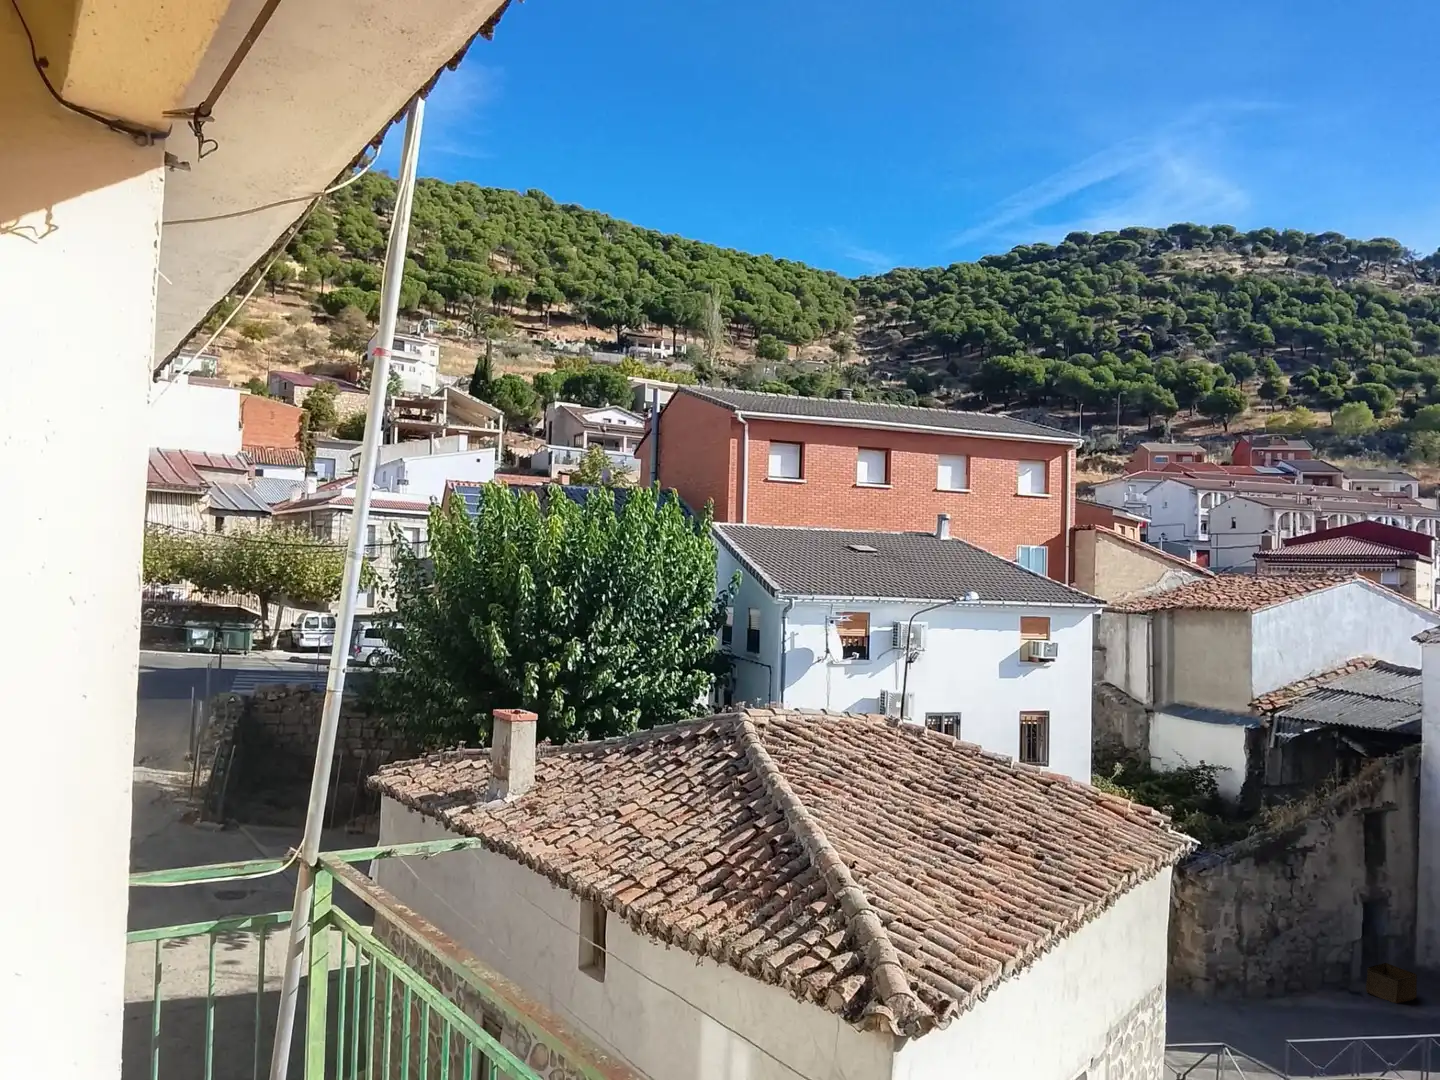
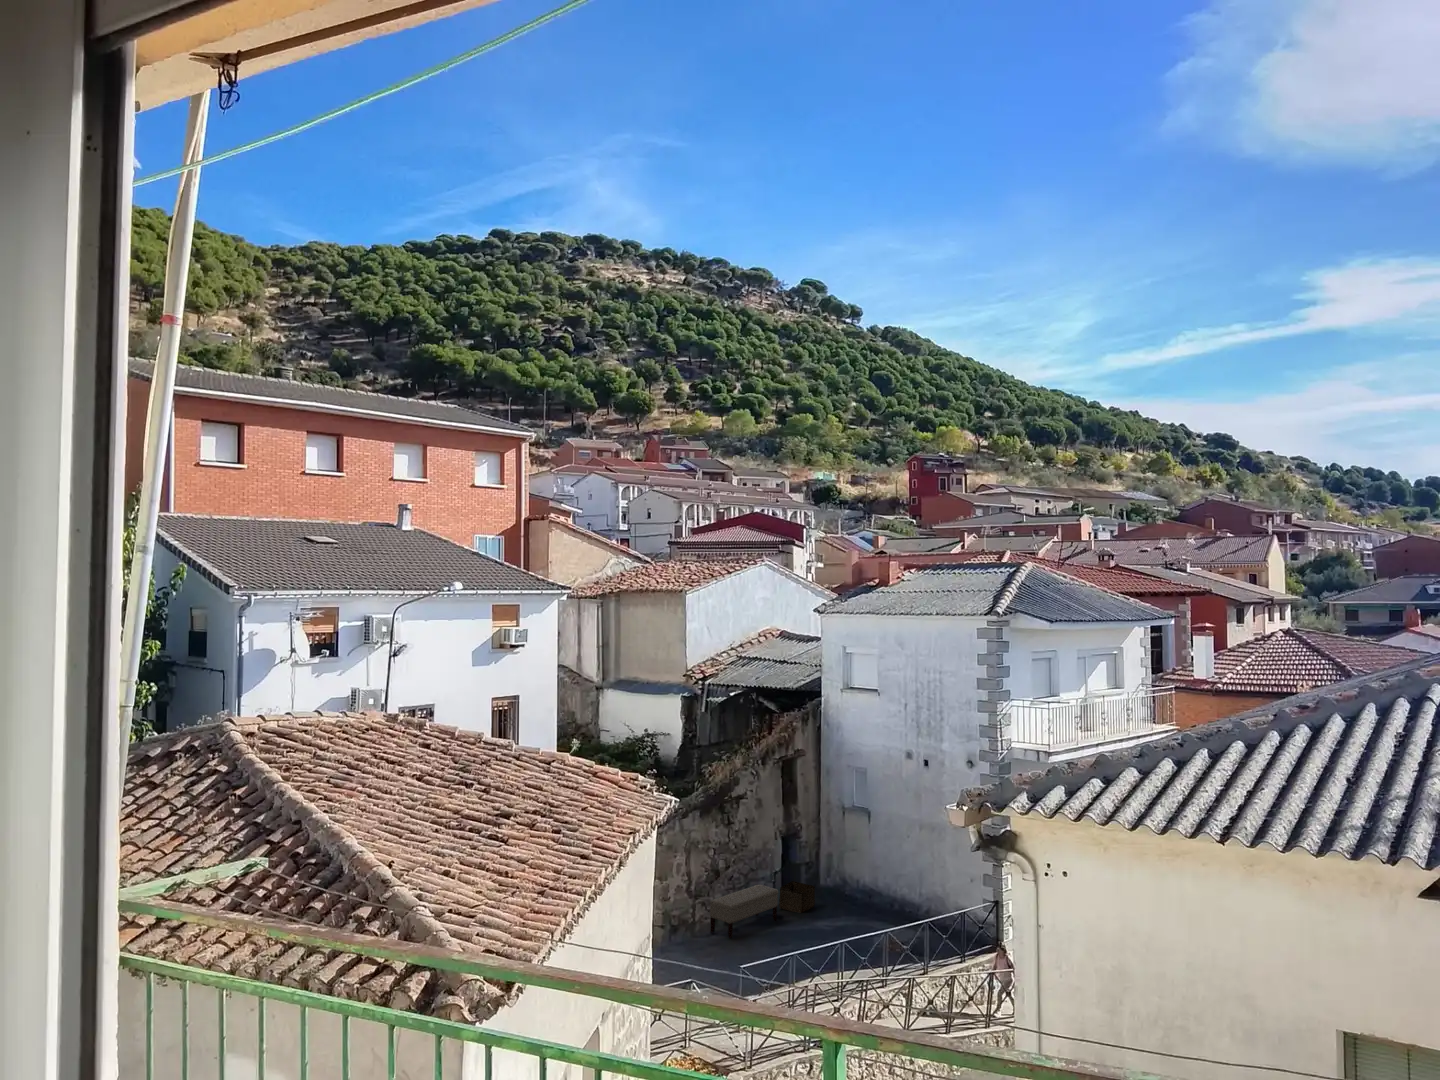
bench: none [1271,959,1363,1015] -> present [710,884,778,938]

